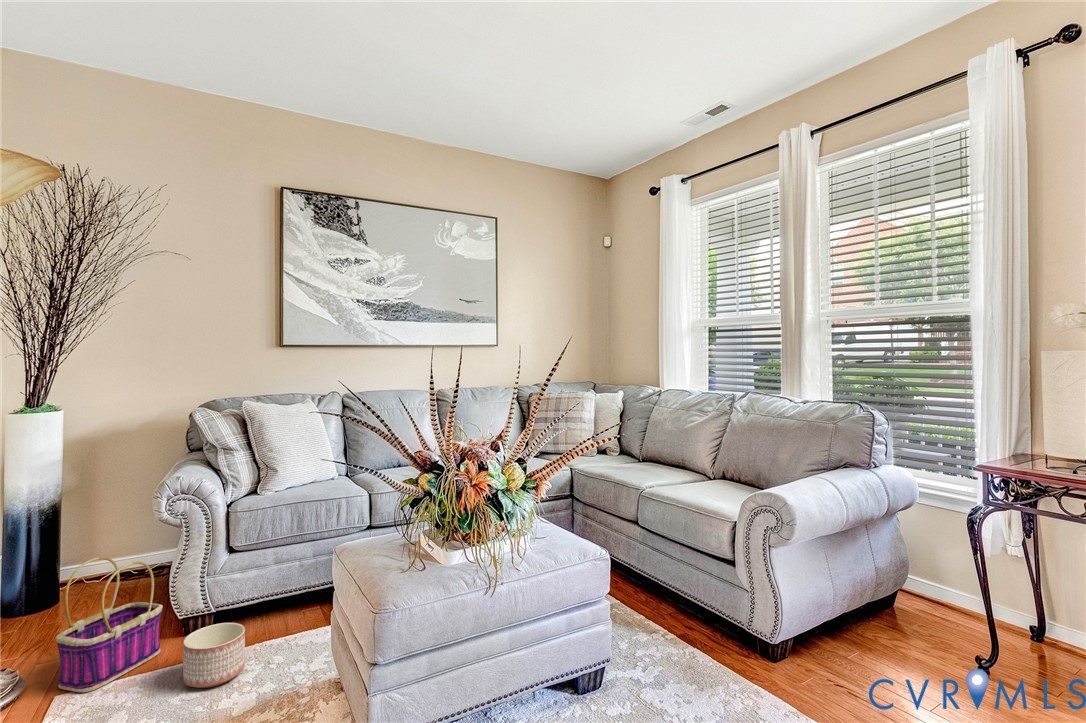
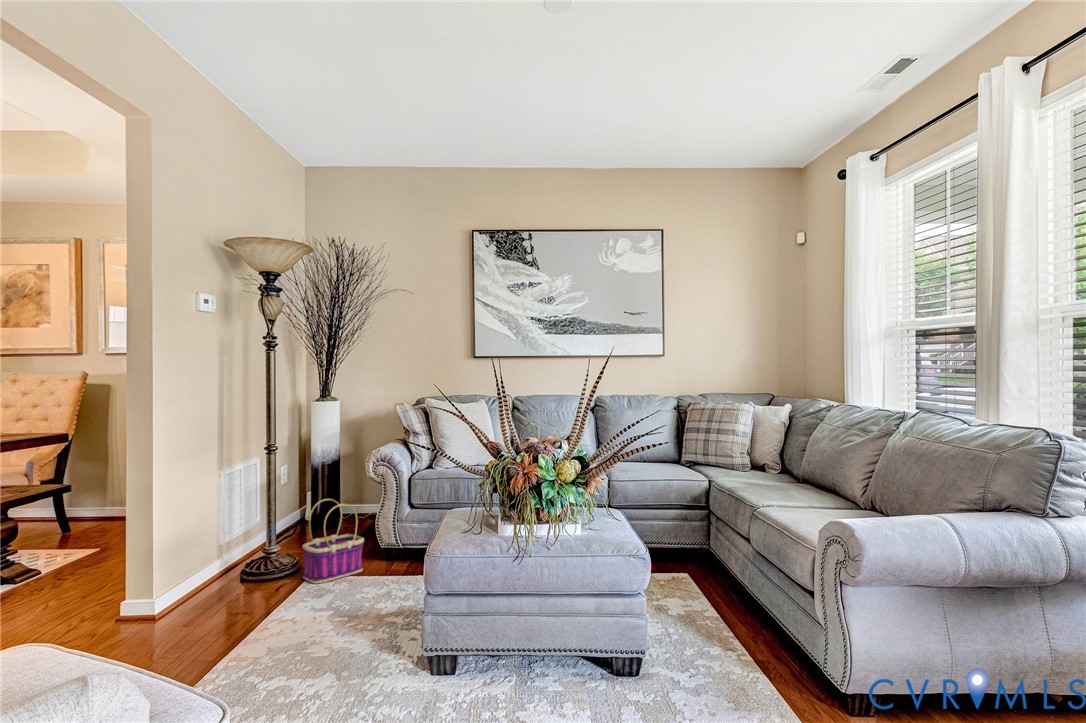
planter: present [183,623,245,688] -> none [364,556,403,596]

